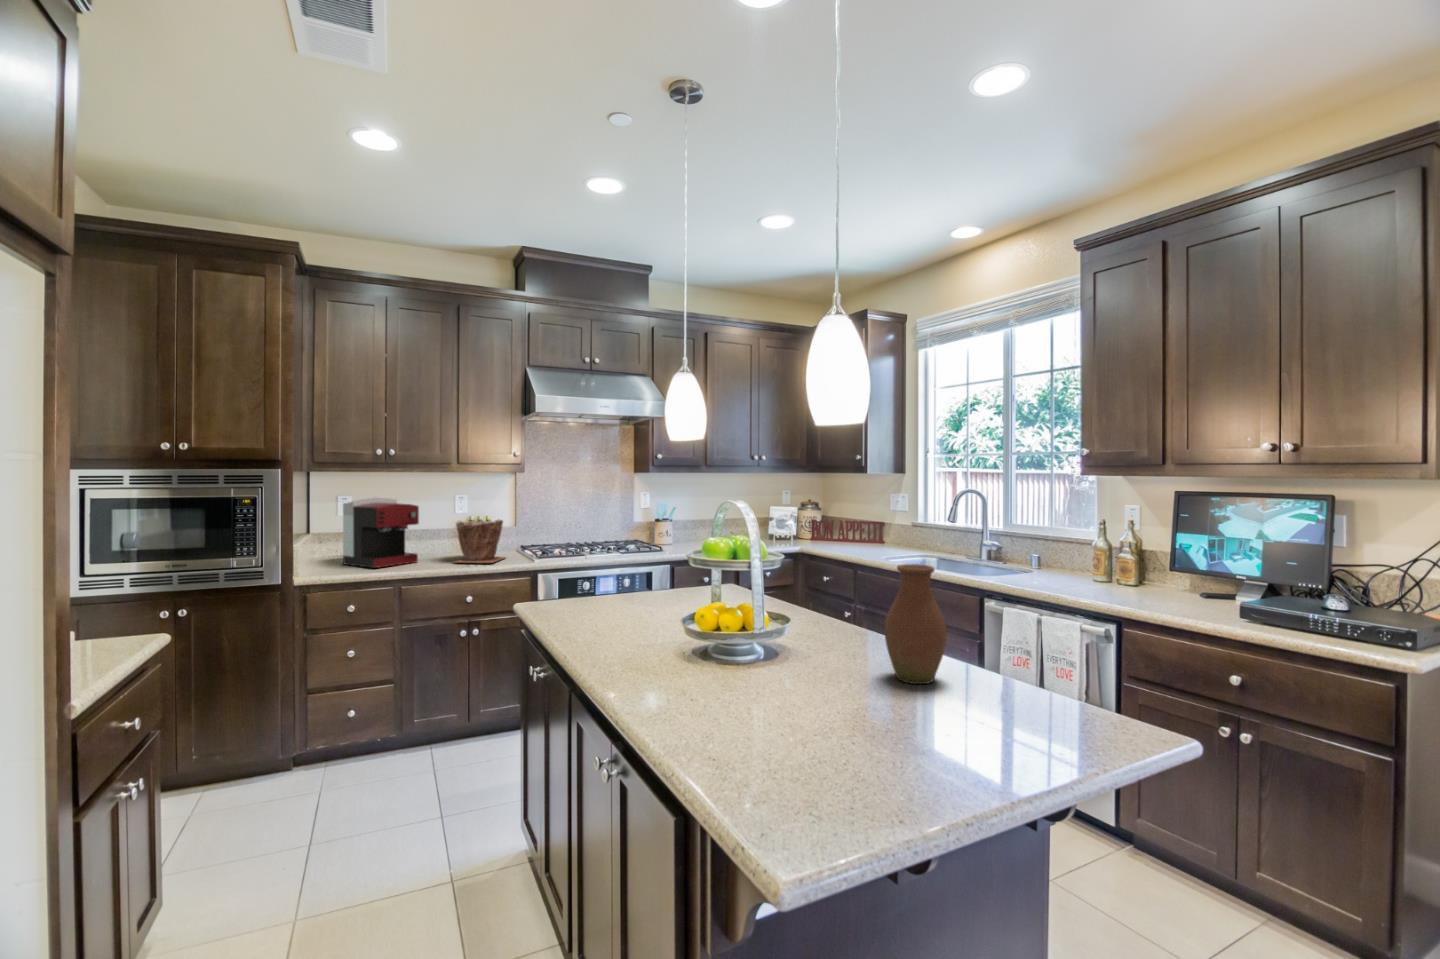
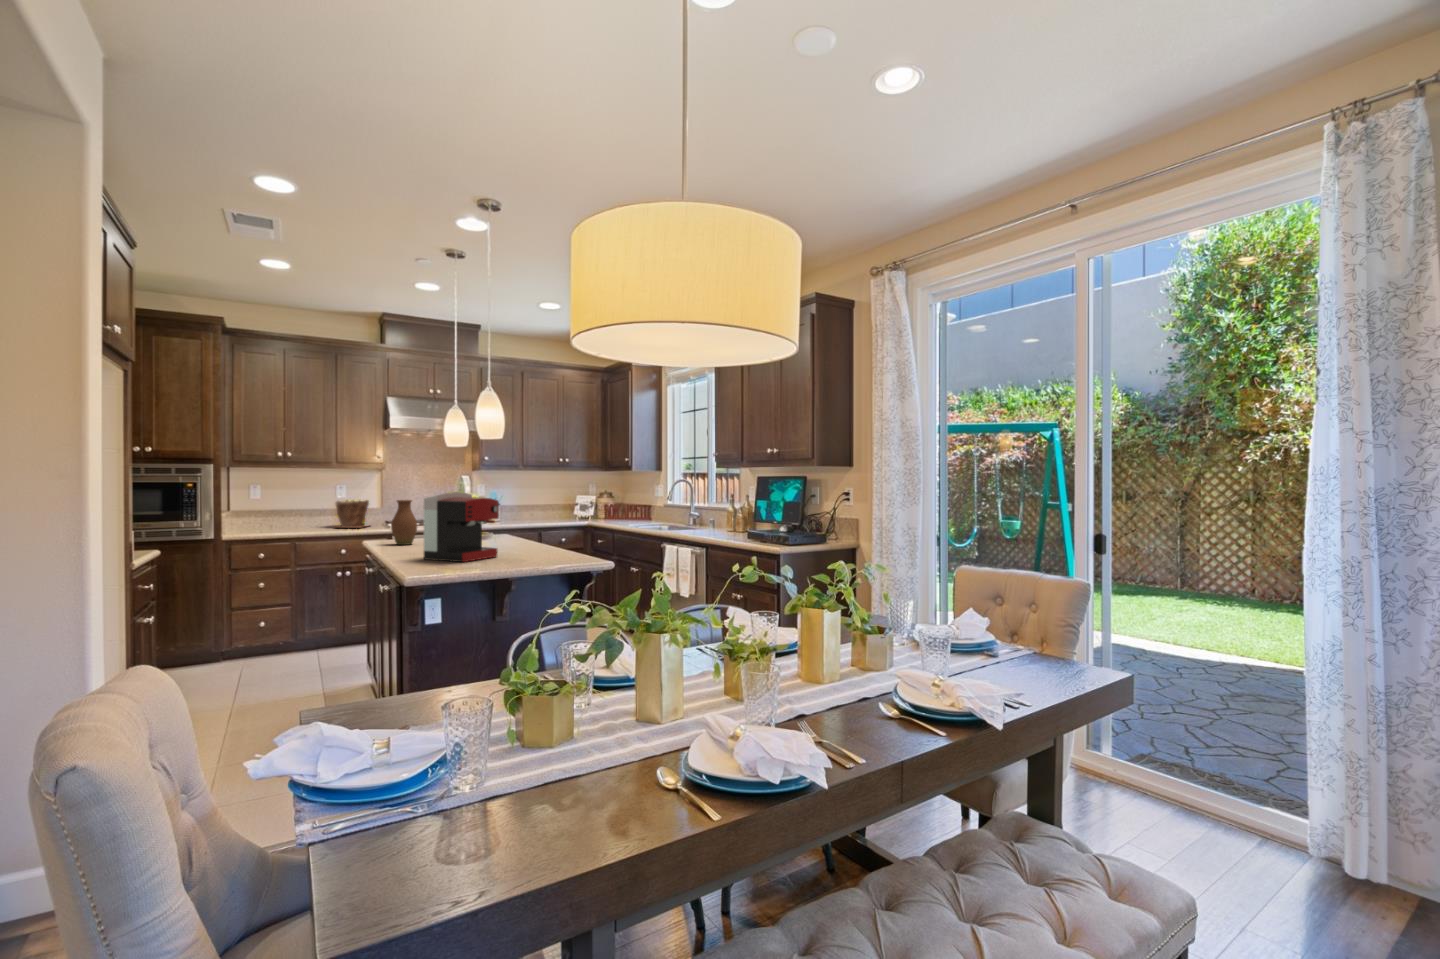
coffee maker: present [343,497,419,568] -> present [424,492,499,562]
vase: present [885,564,947,684] -> present [391,500,417,545]

